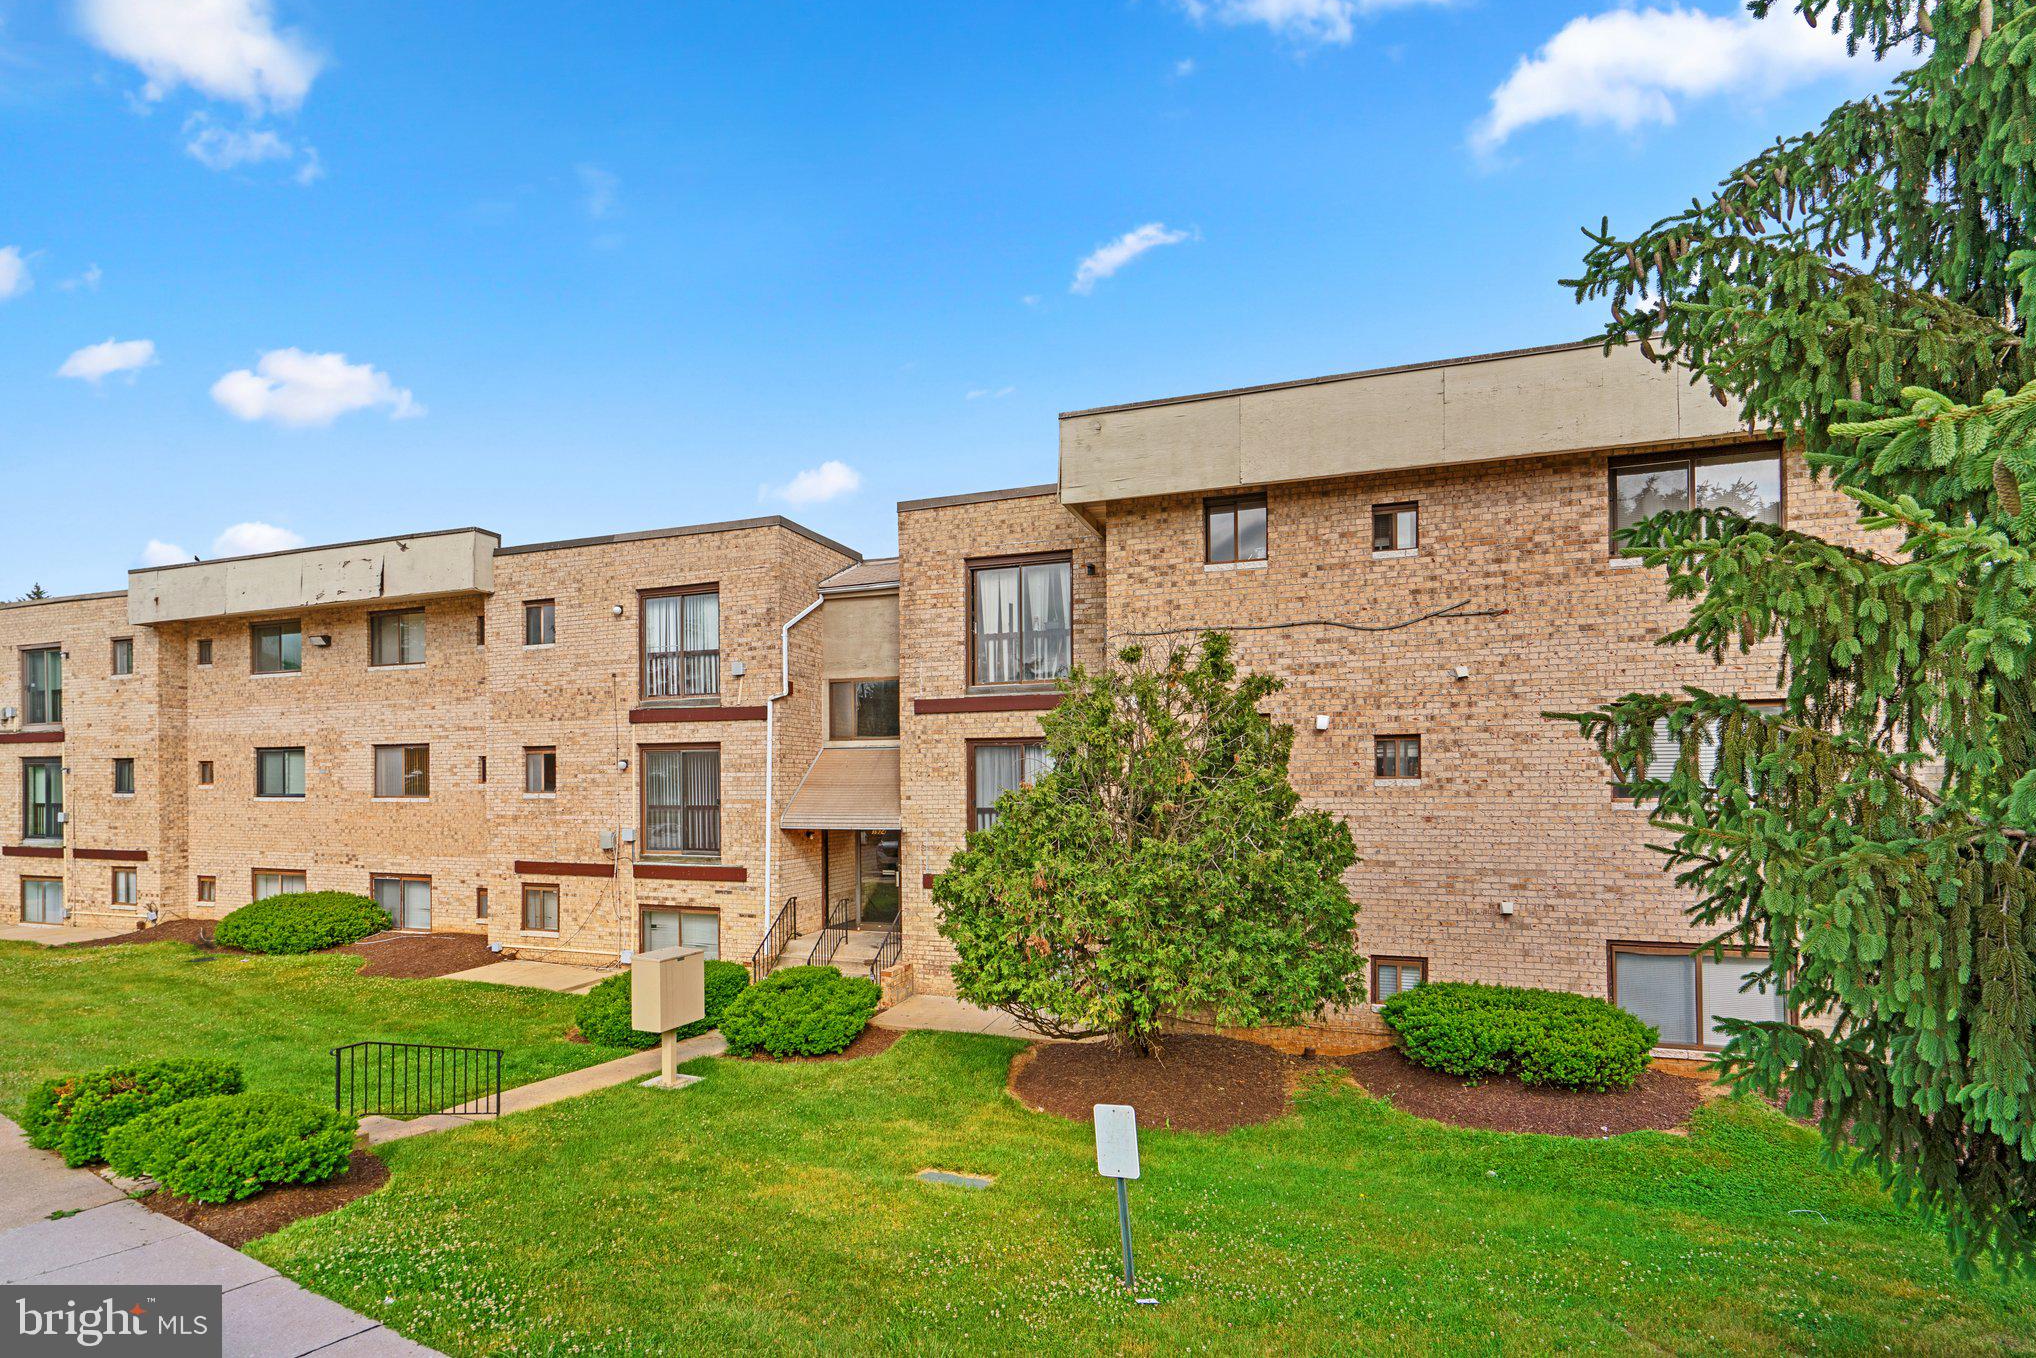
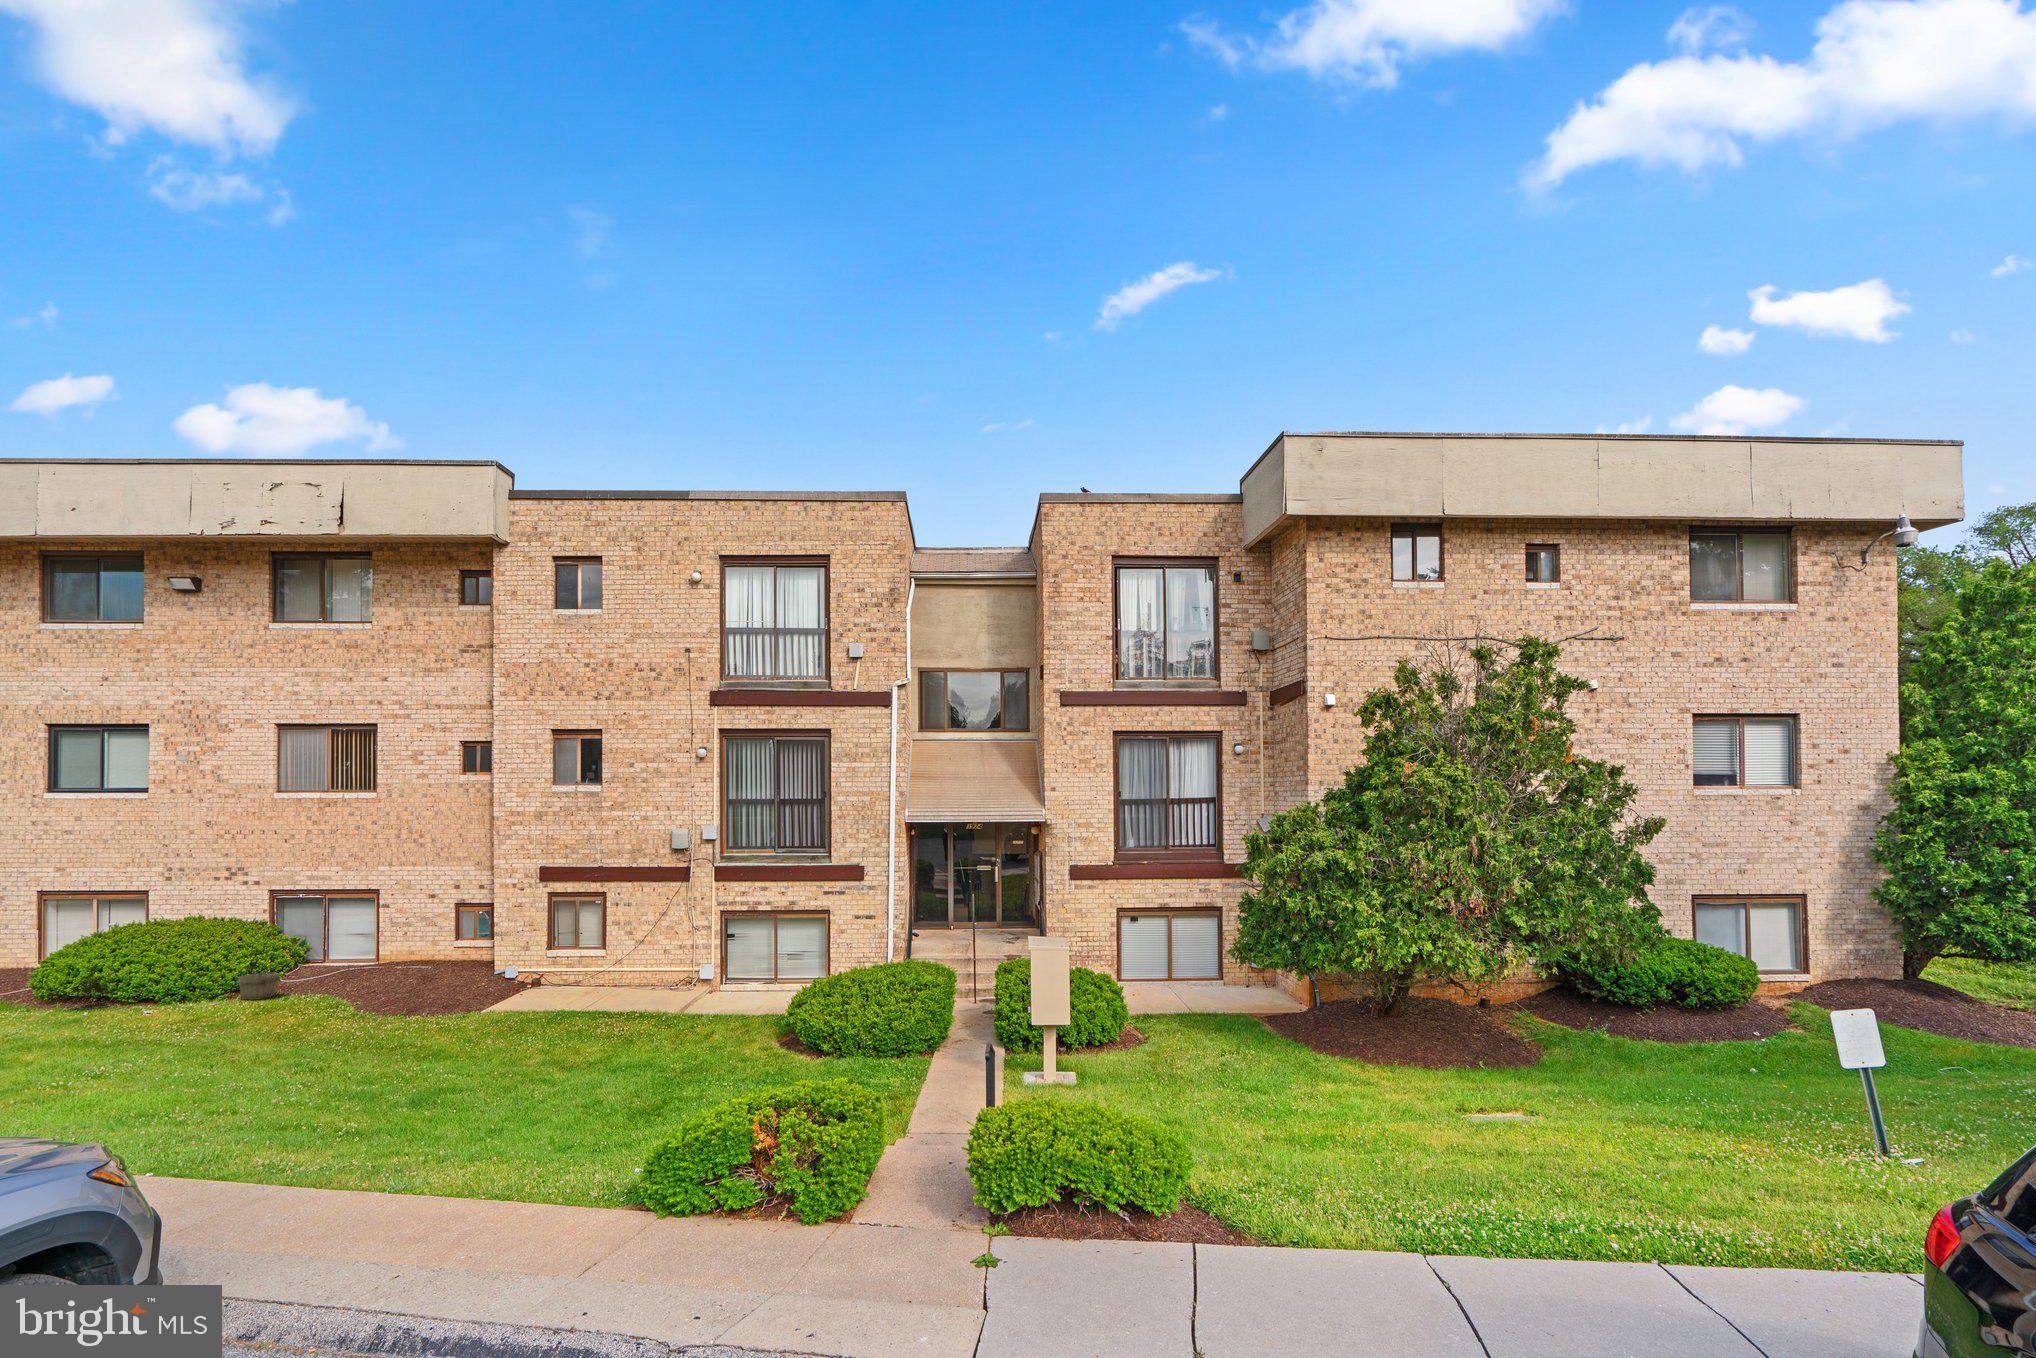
wooden bucket: none [298,935,332,961] -> present [238,969,280,1000]

